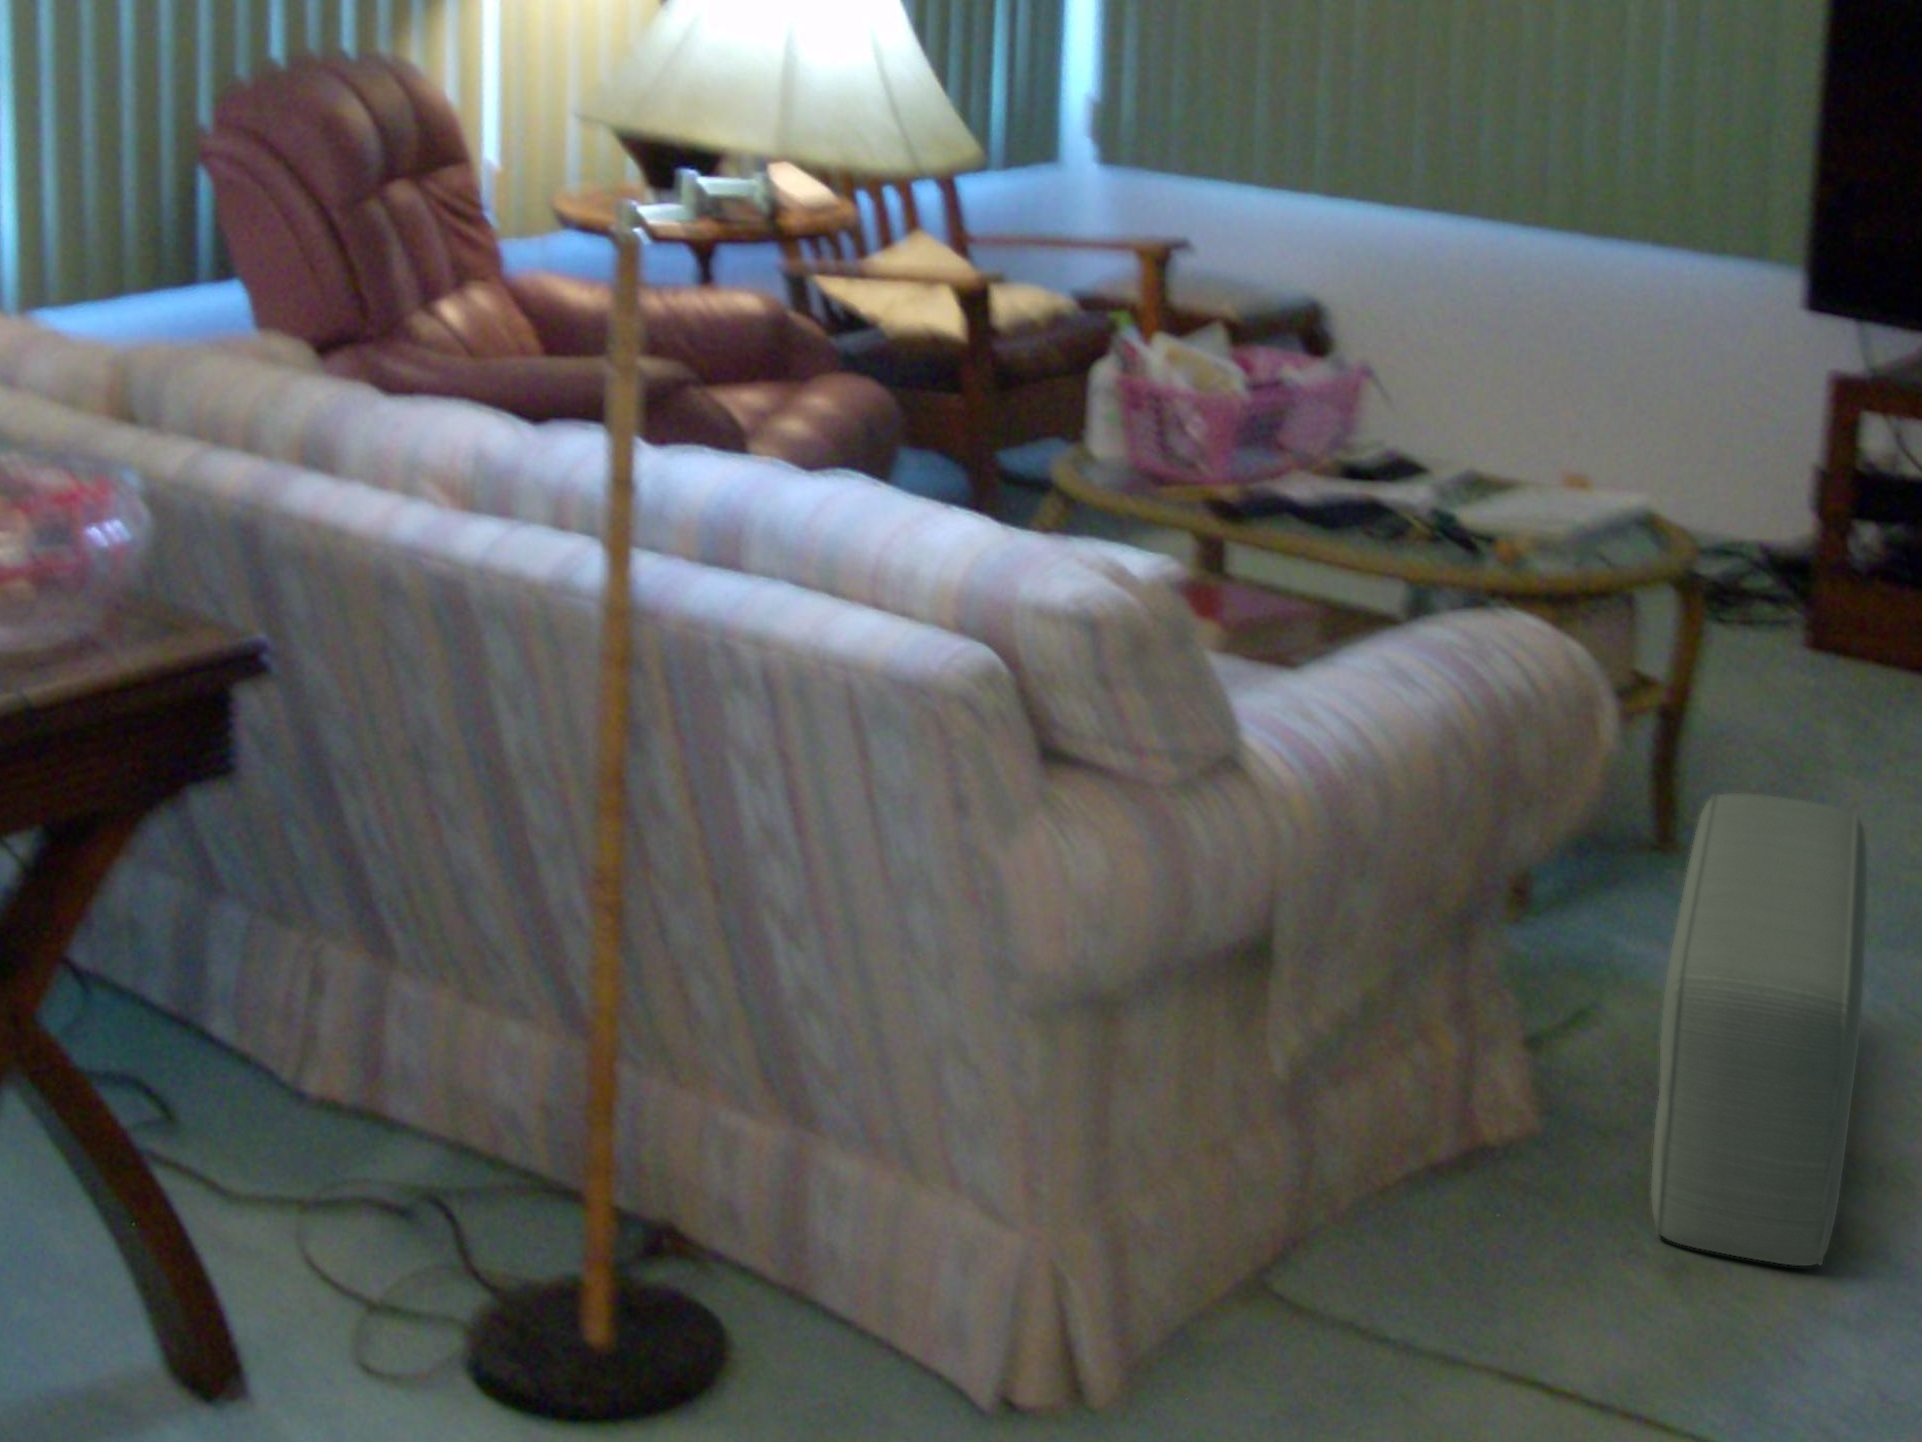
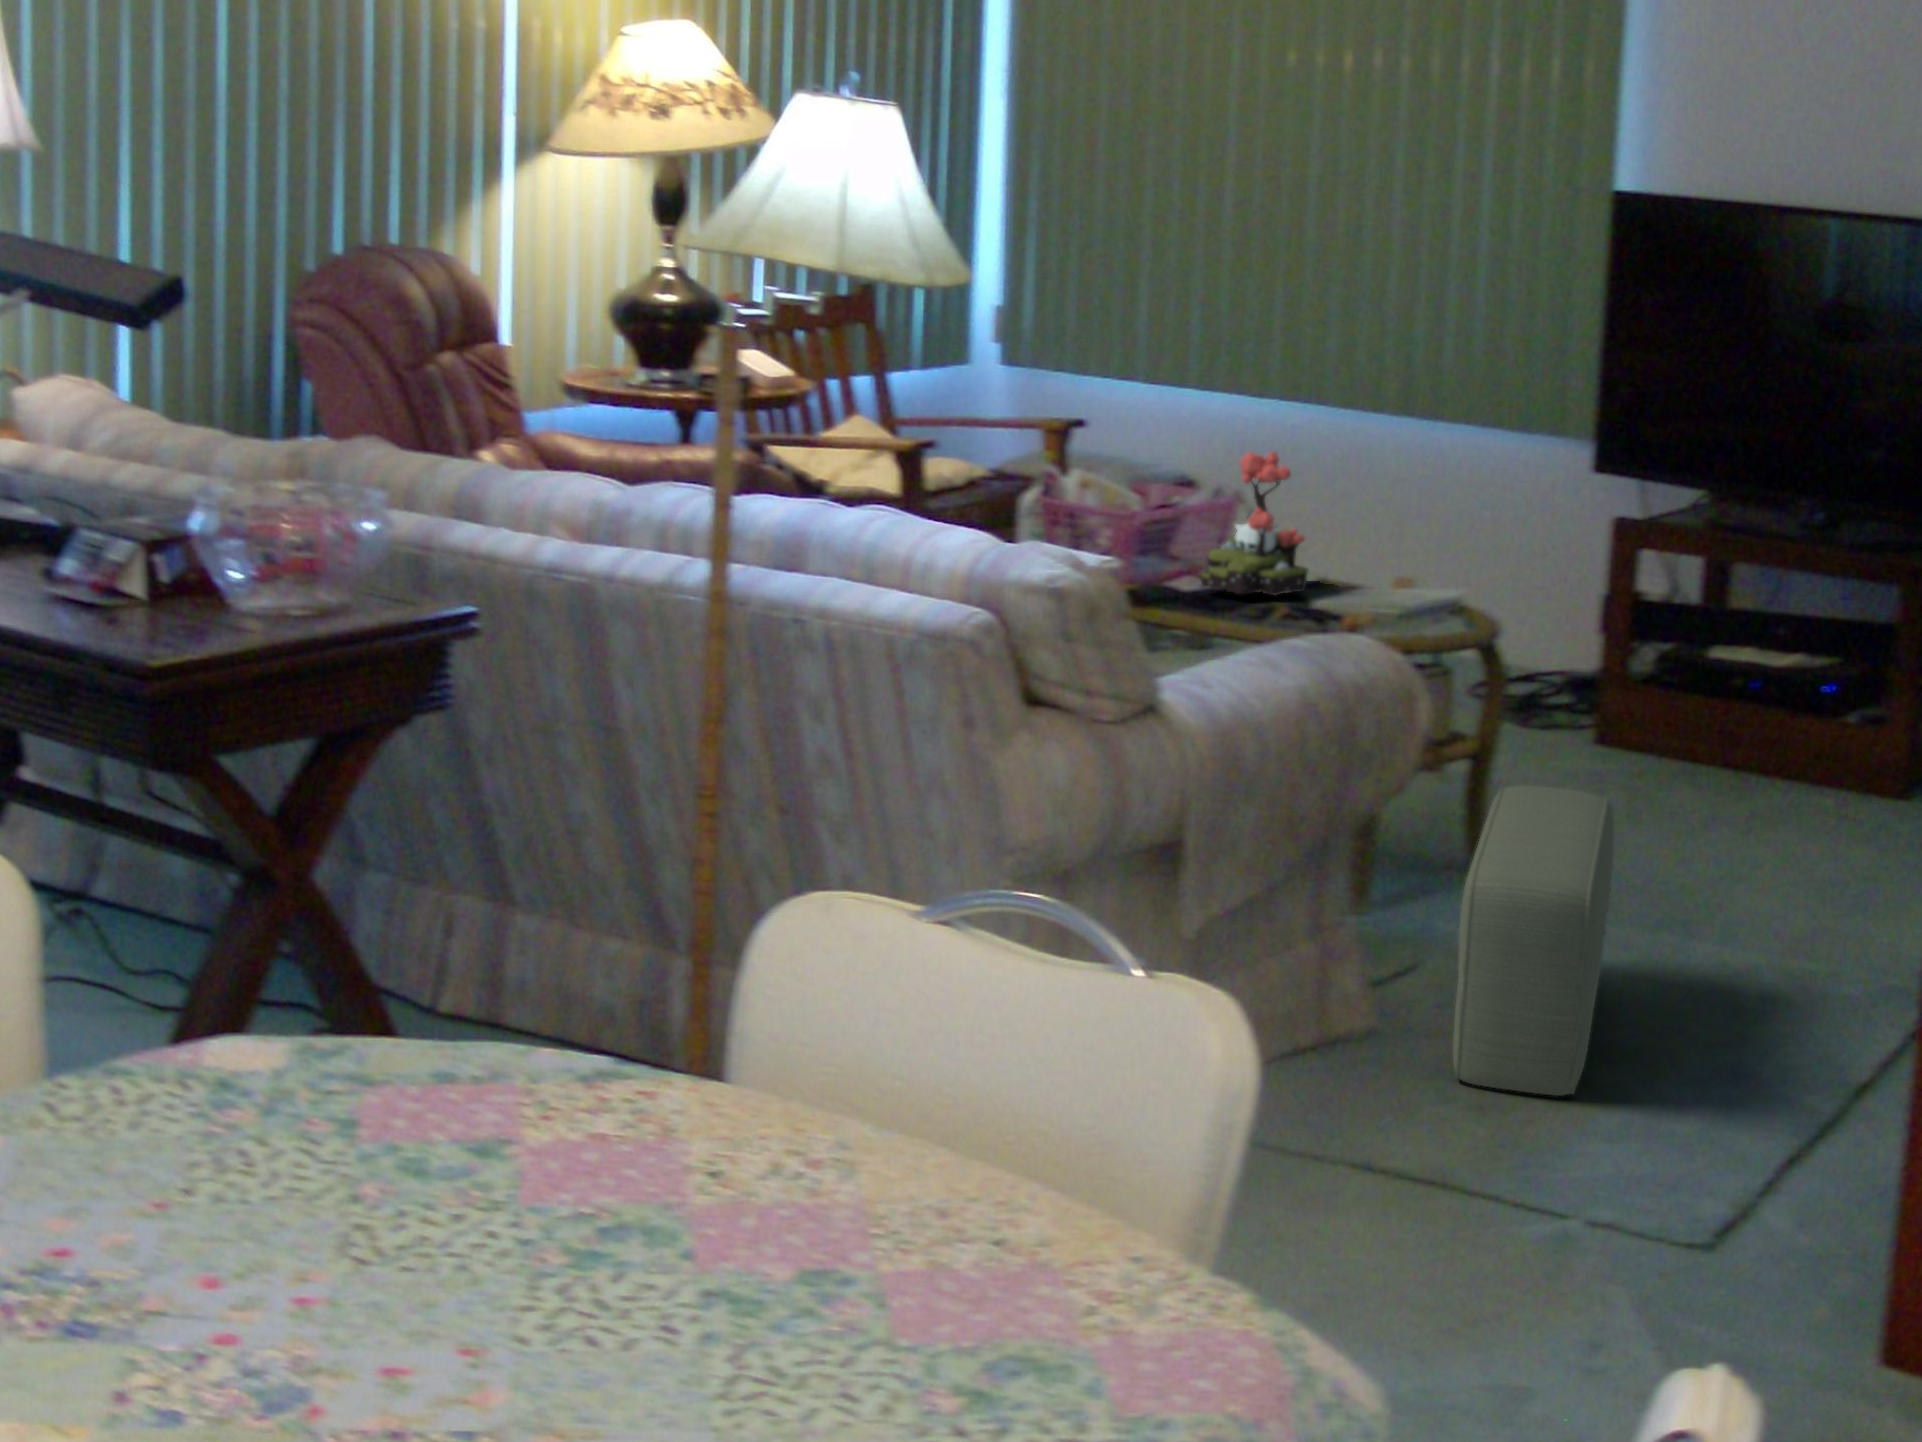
plant: none [1313,325,1453,515] -> present [1201,452,1308,595]

